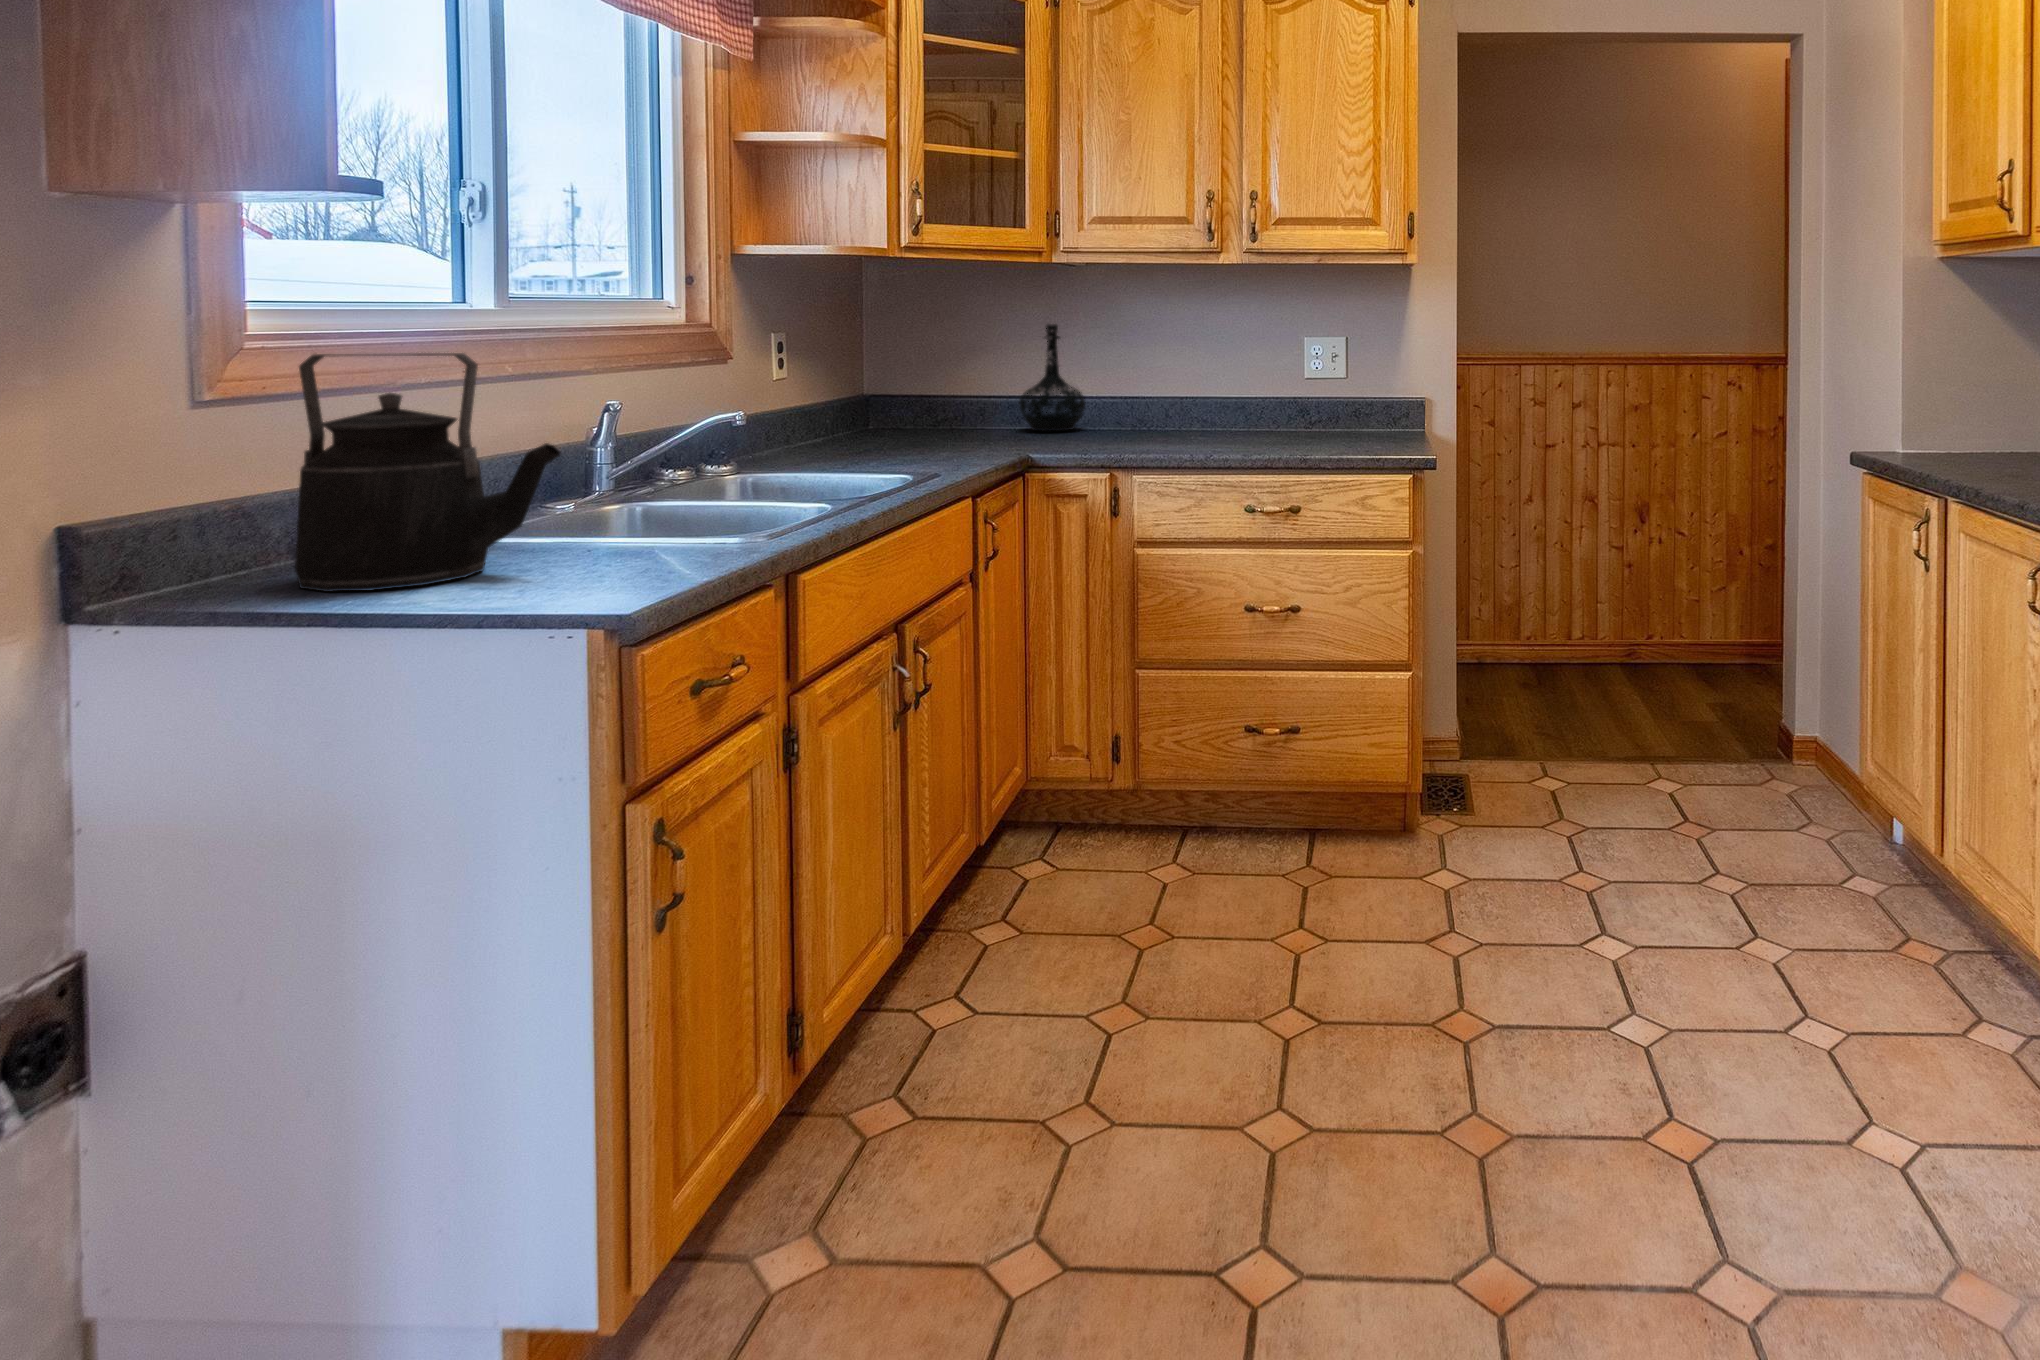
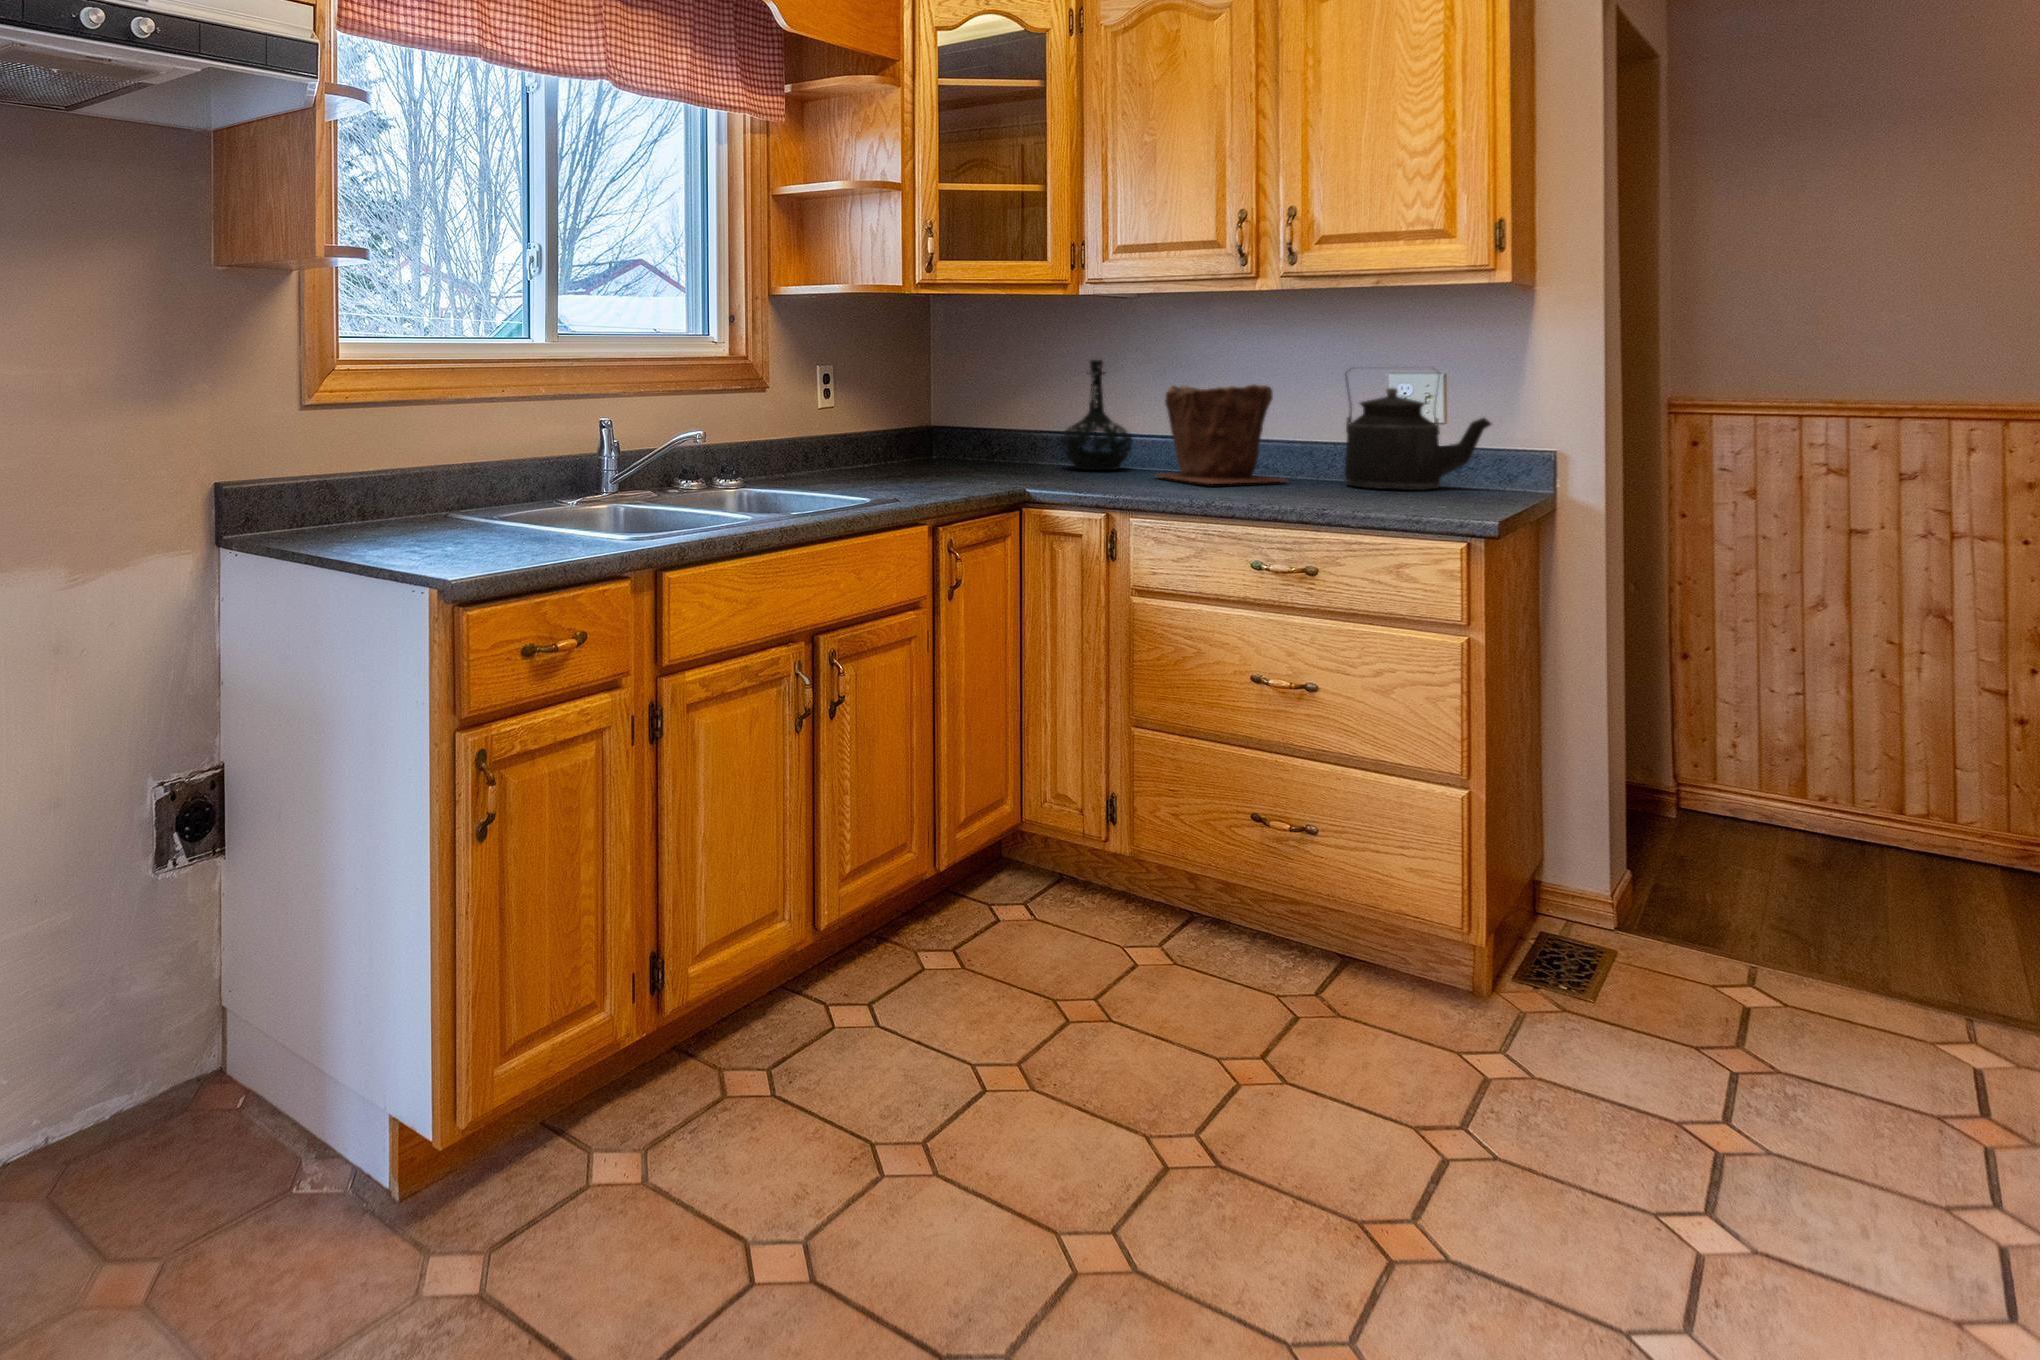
plant pot: none [1117,347,1233,439] -> present [1156,384,1286,484]
kettle: present [295,353,561,592] -> present [1344,370,1491,490]

